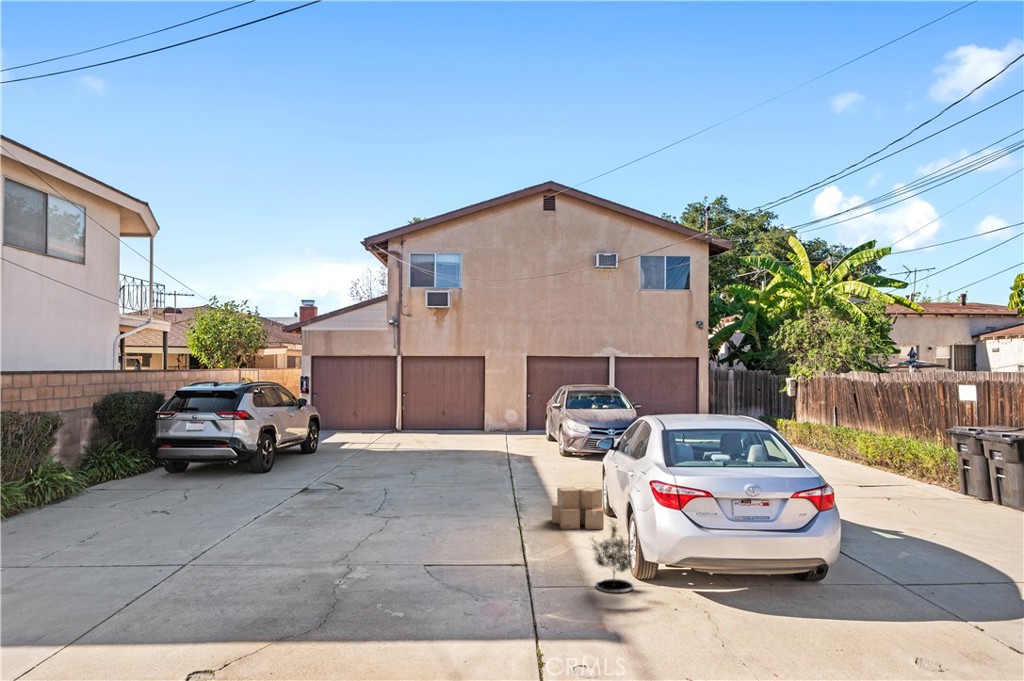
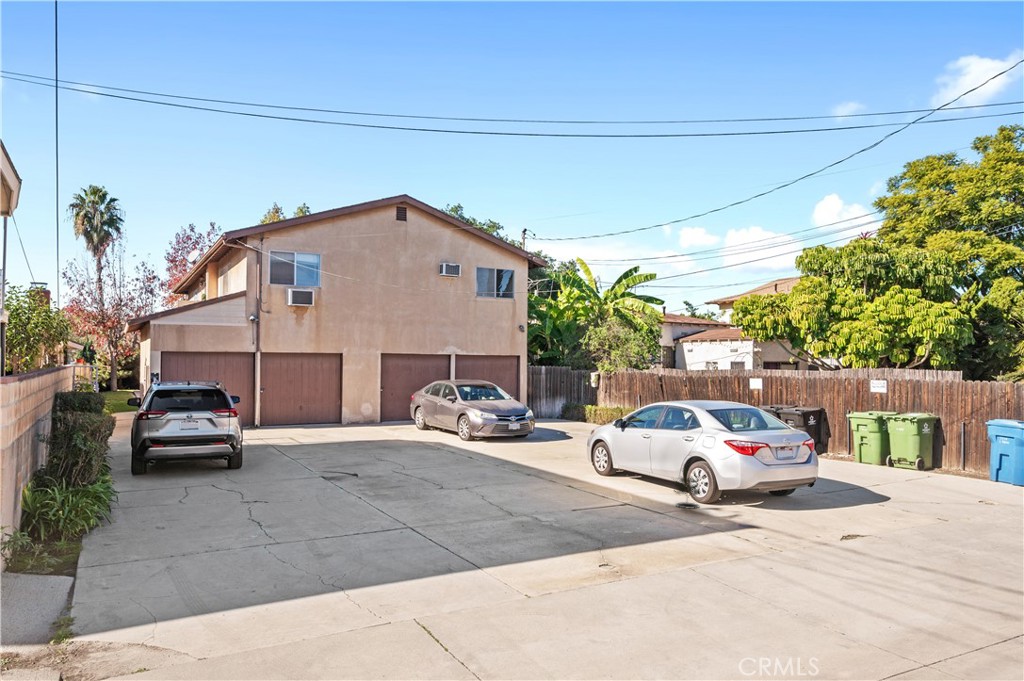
cardboard box: present [552,487,604,529] -> none [572,454,613,484]

